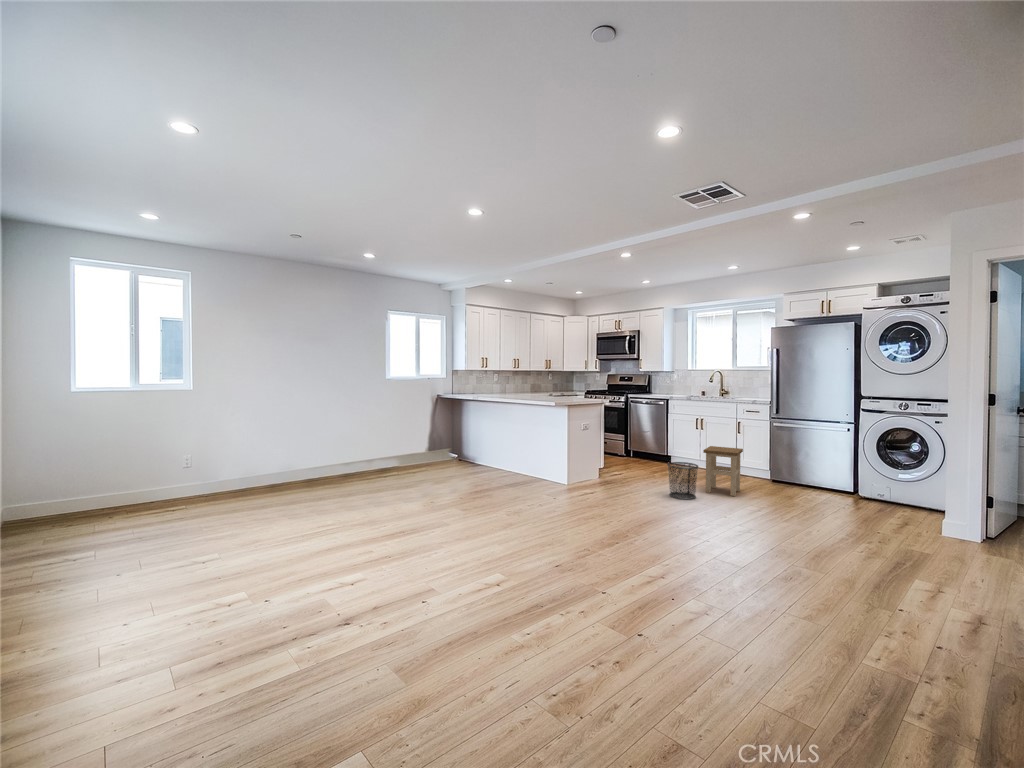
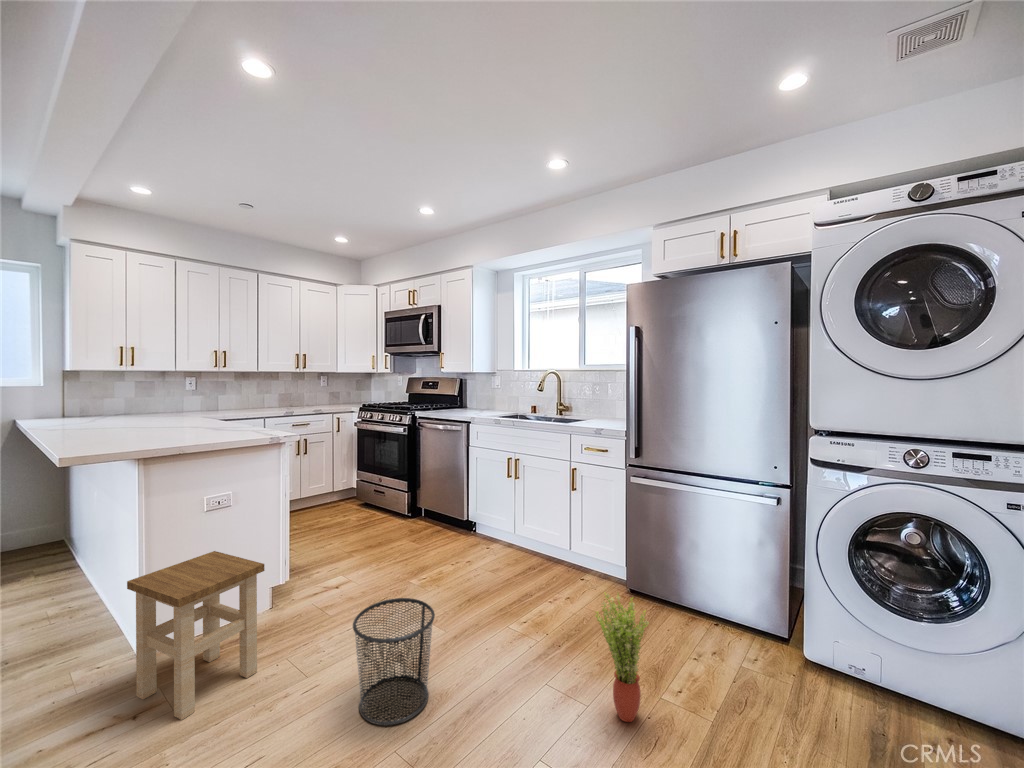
stool: present [703,446,743,496] -> present [127,551,264,720]
potted plant: none [765,456,788,504] -> present [596,594,649,722]

